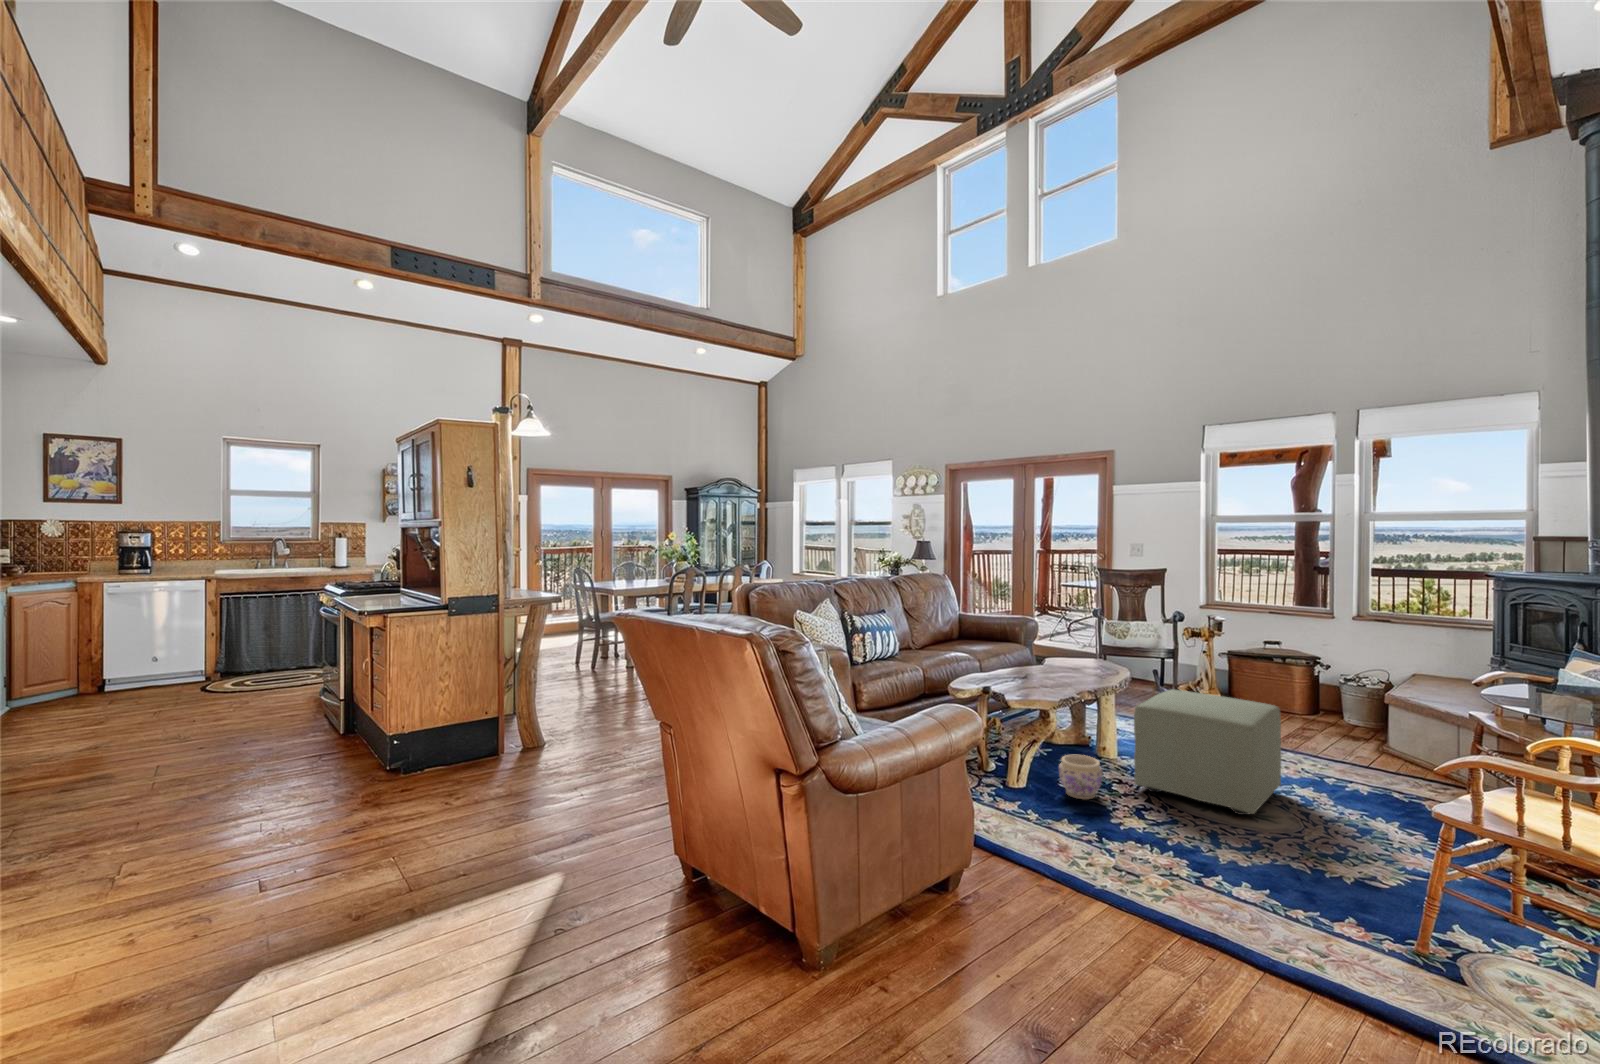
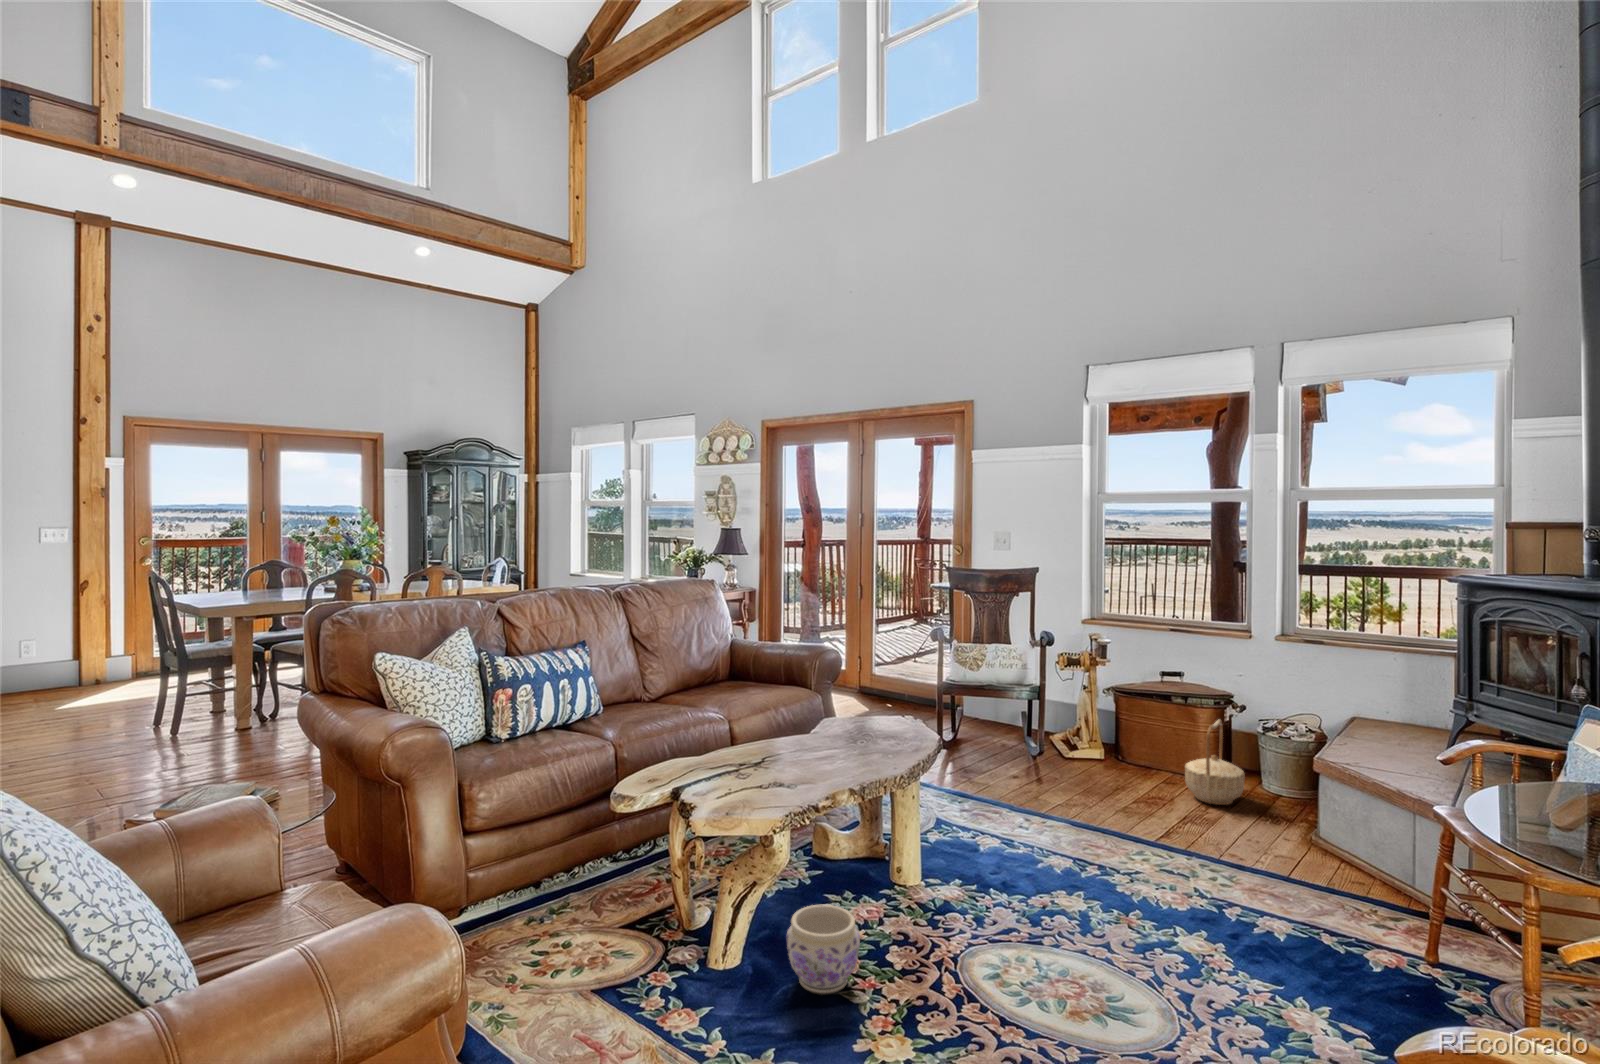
basket: none [1288,672,1333,730] -> present [1185,719,1245,805]
ottoman: present [1134,690,1281,815] -> none [920,772,1158,1019]

